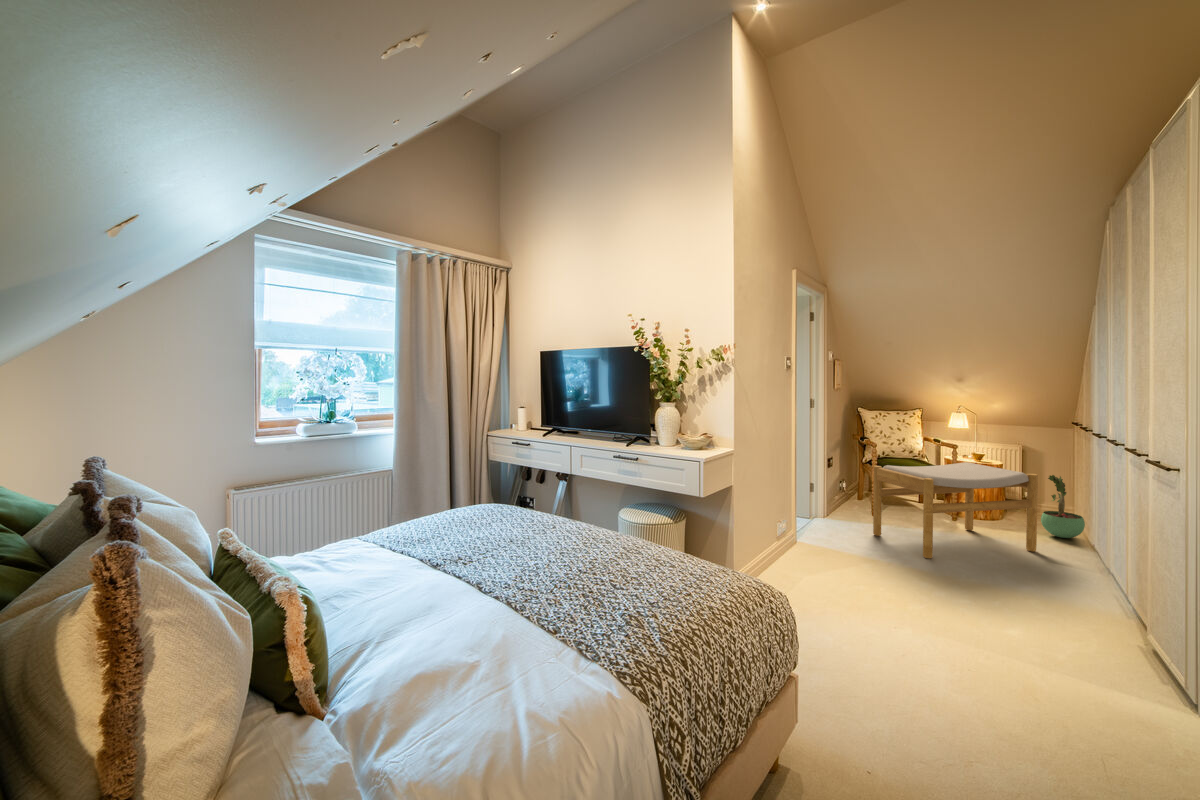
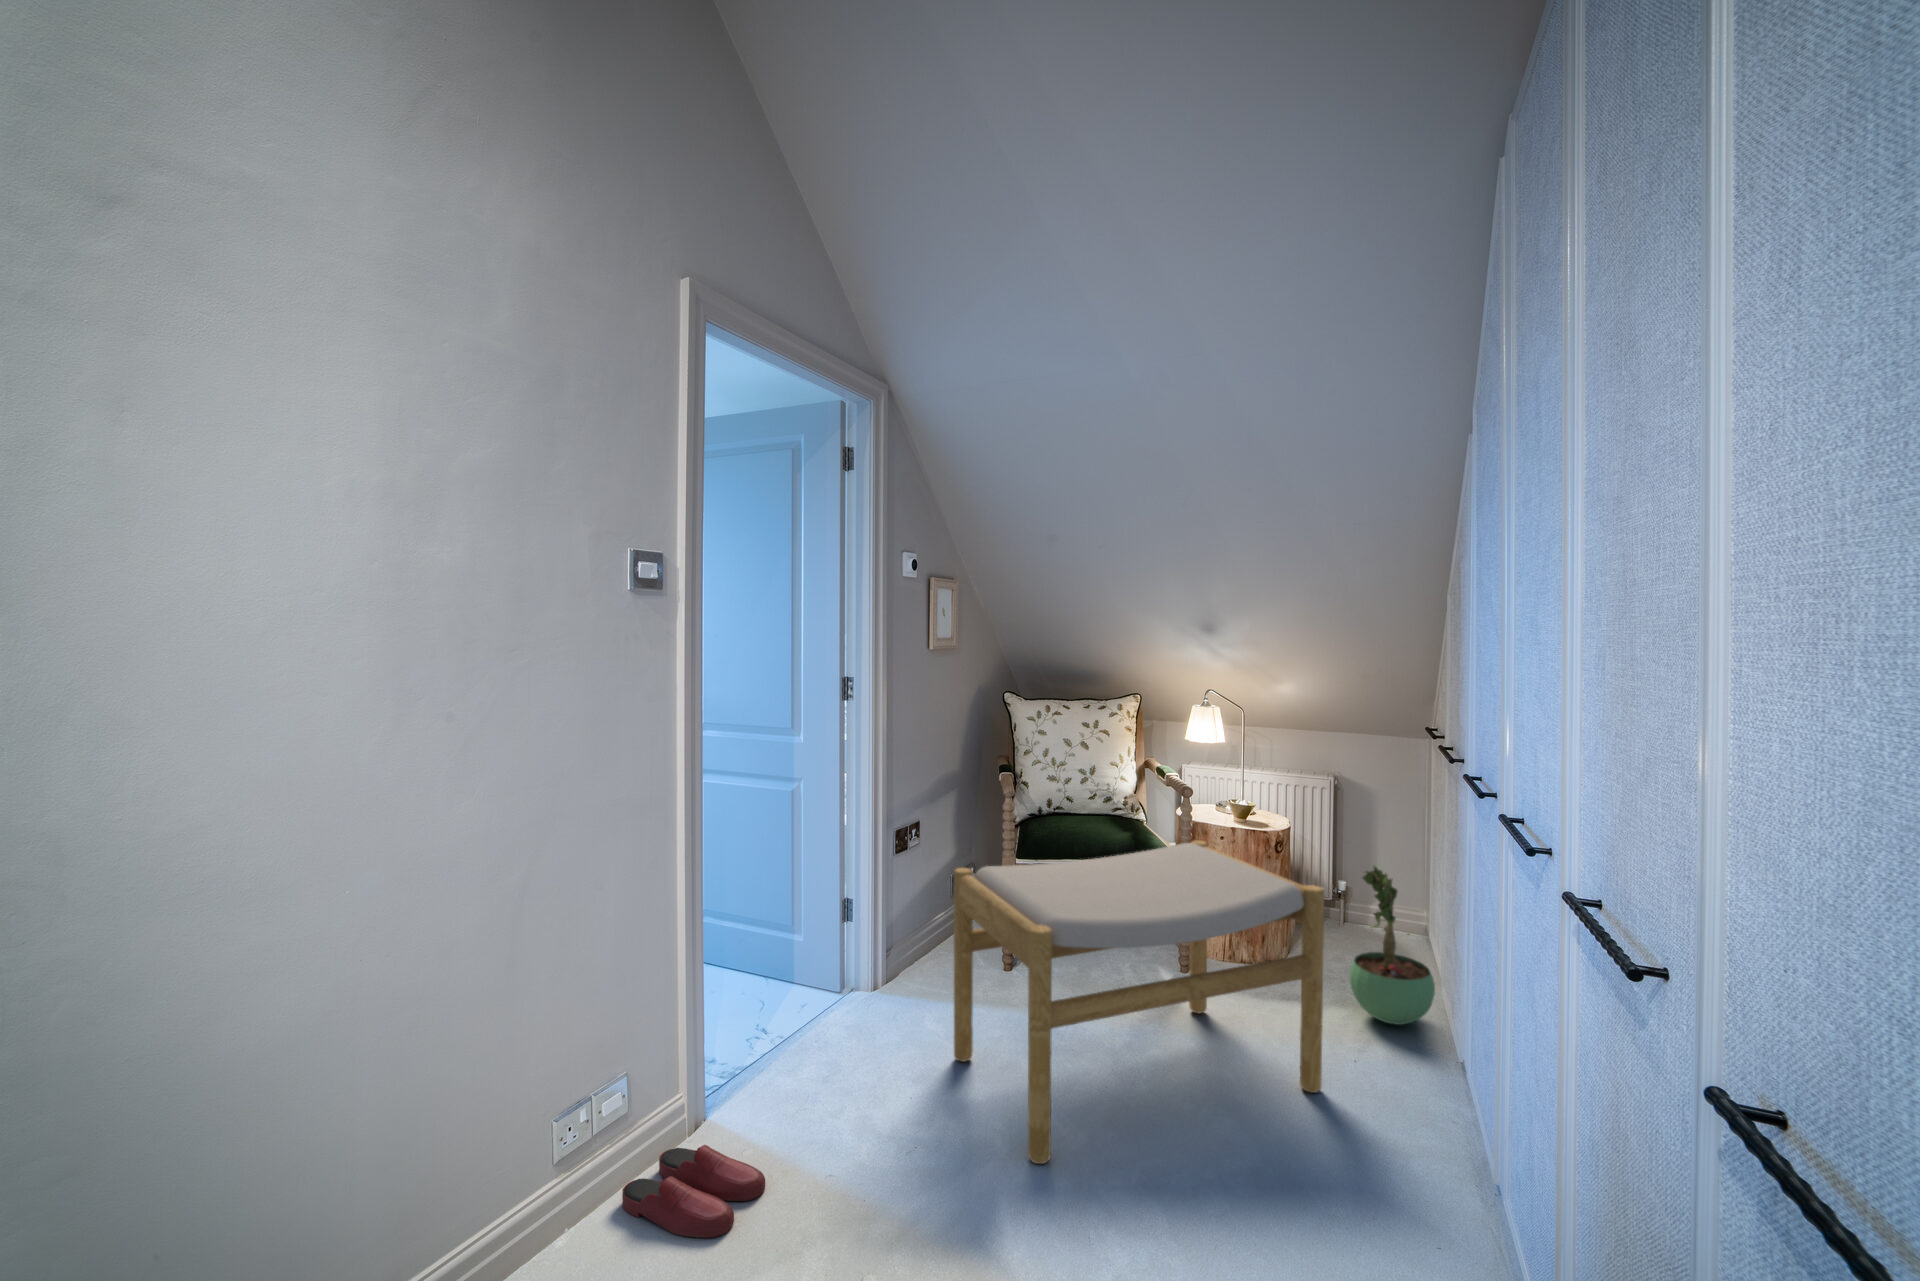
slippers: none [788,543,833,563] -> present [622,1145,765,1238]

